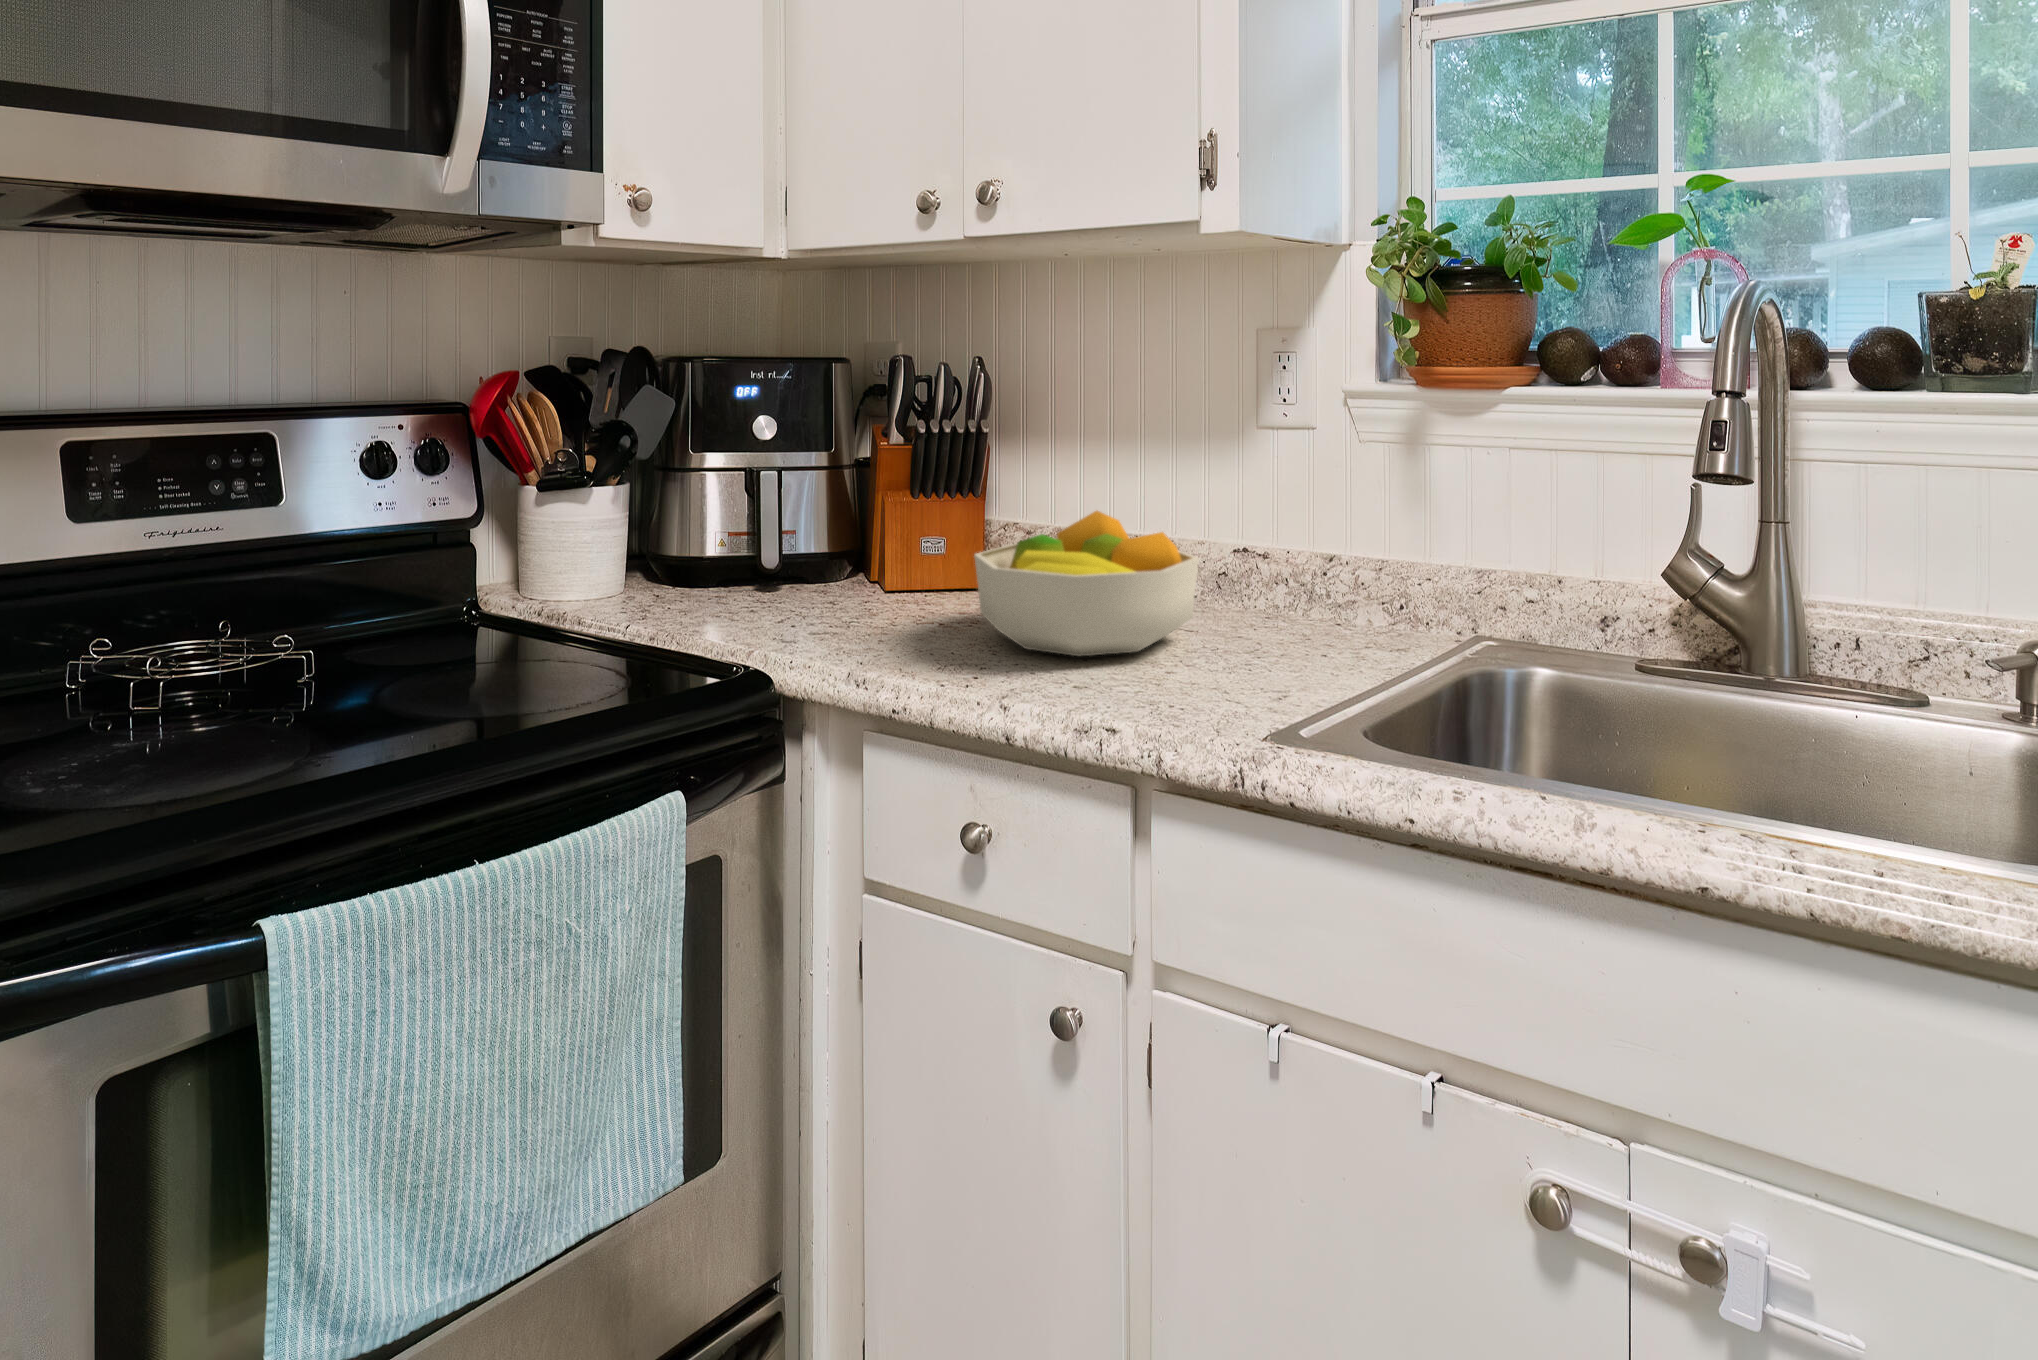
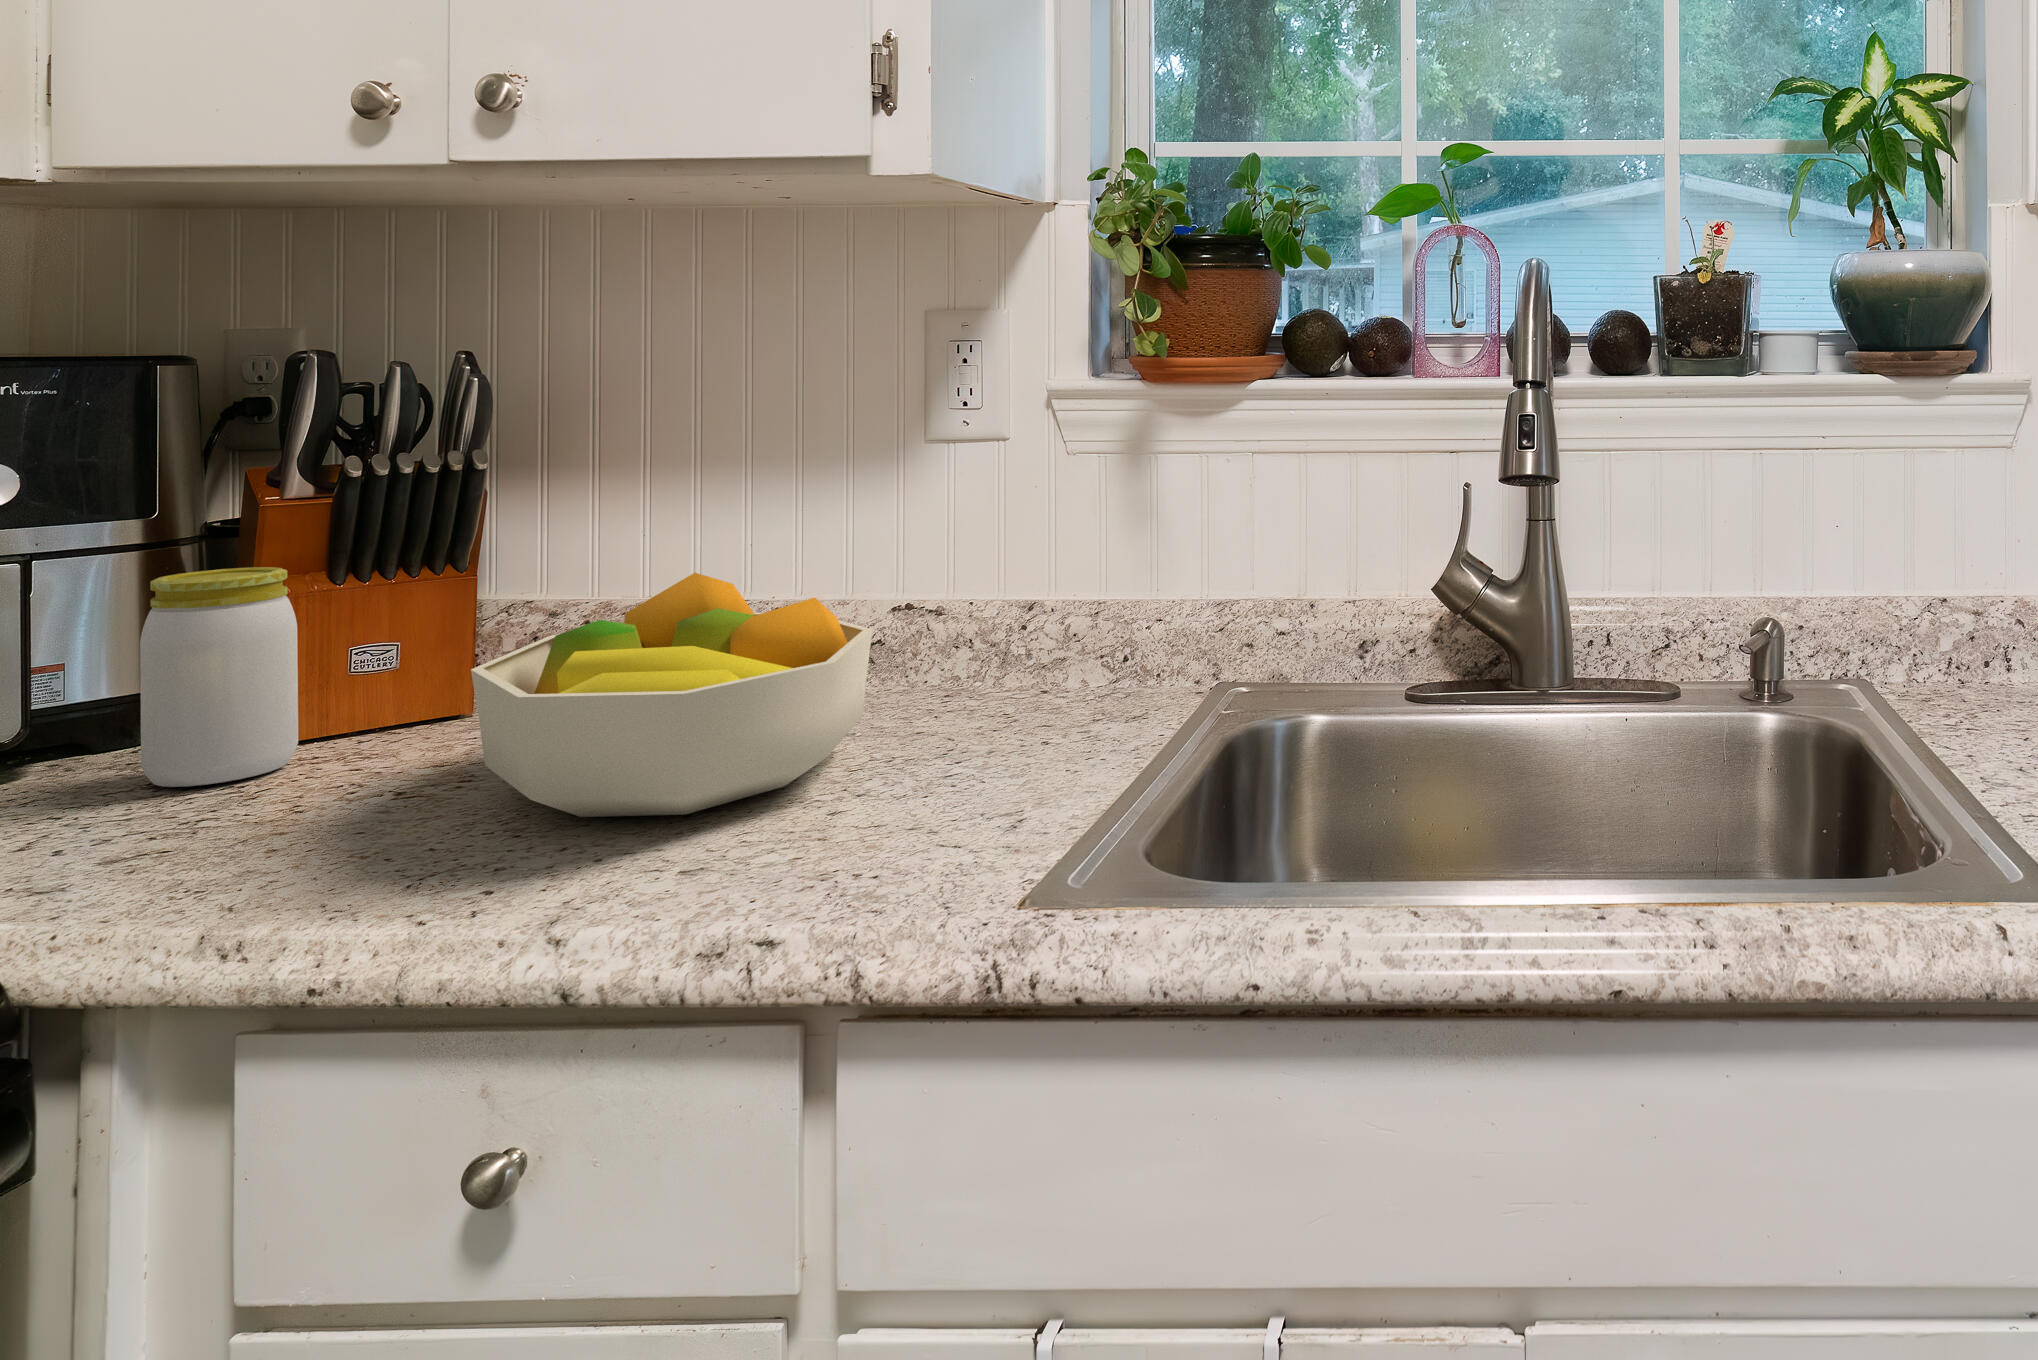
jar: none [830,487,896,608] -> present [140,567,298,787]

